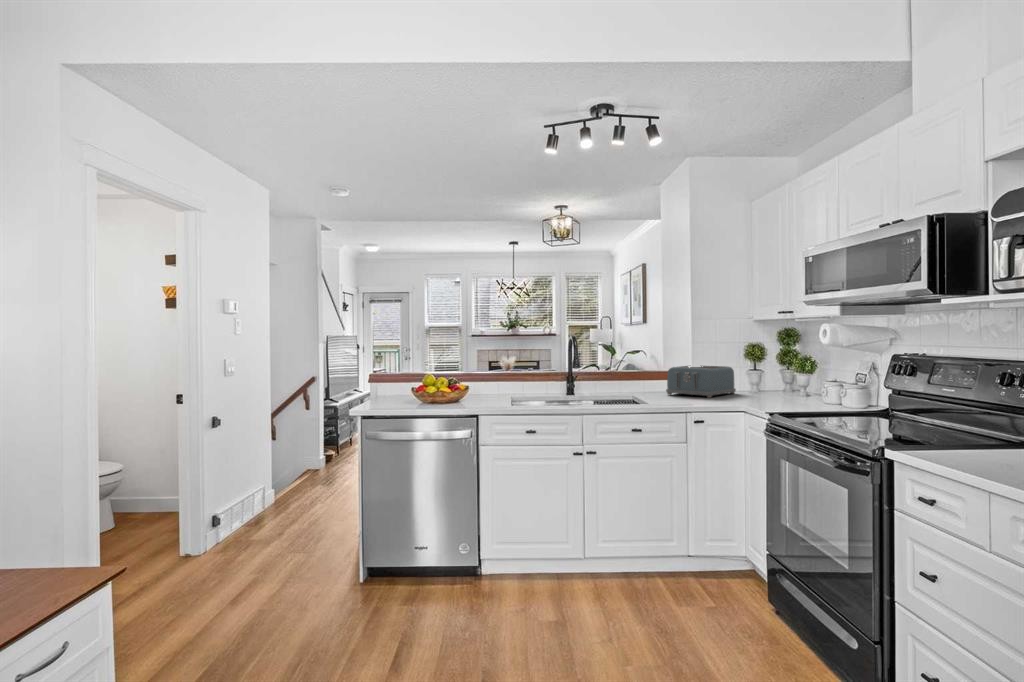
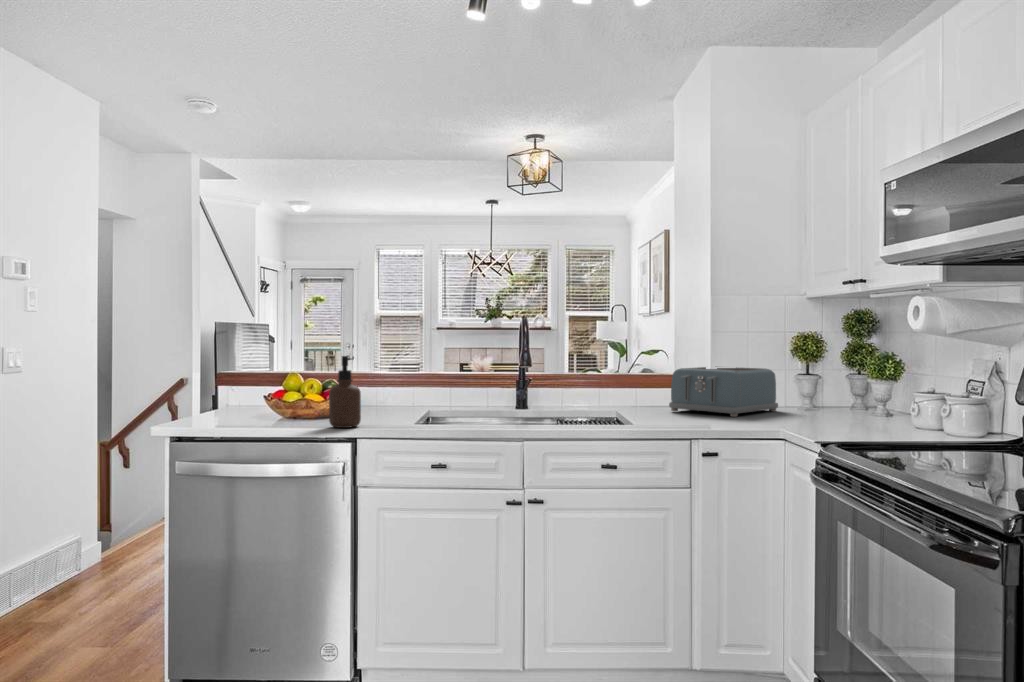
soap dispenser: none [458,363,477,408] -> present [329,356,361,428]

